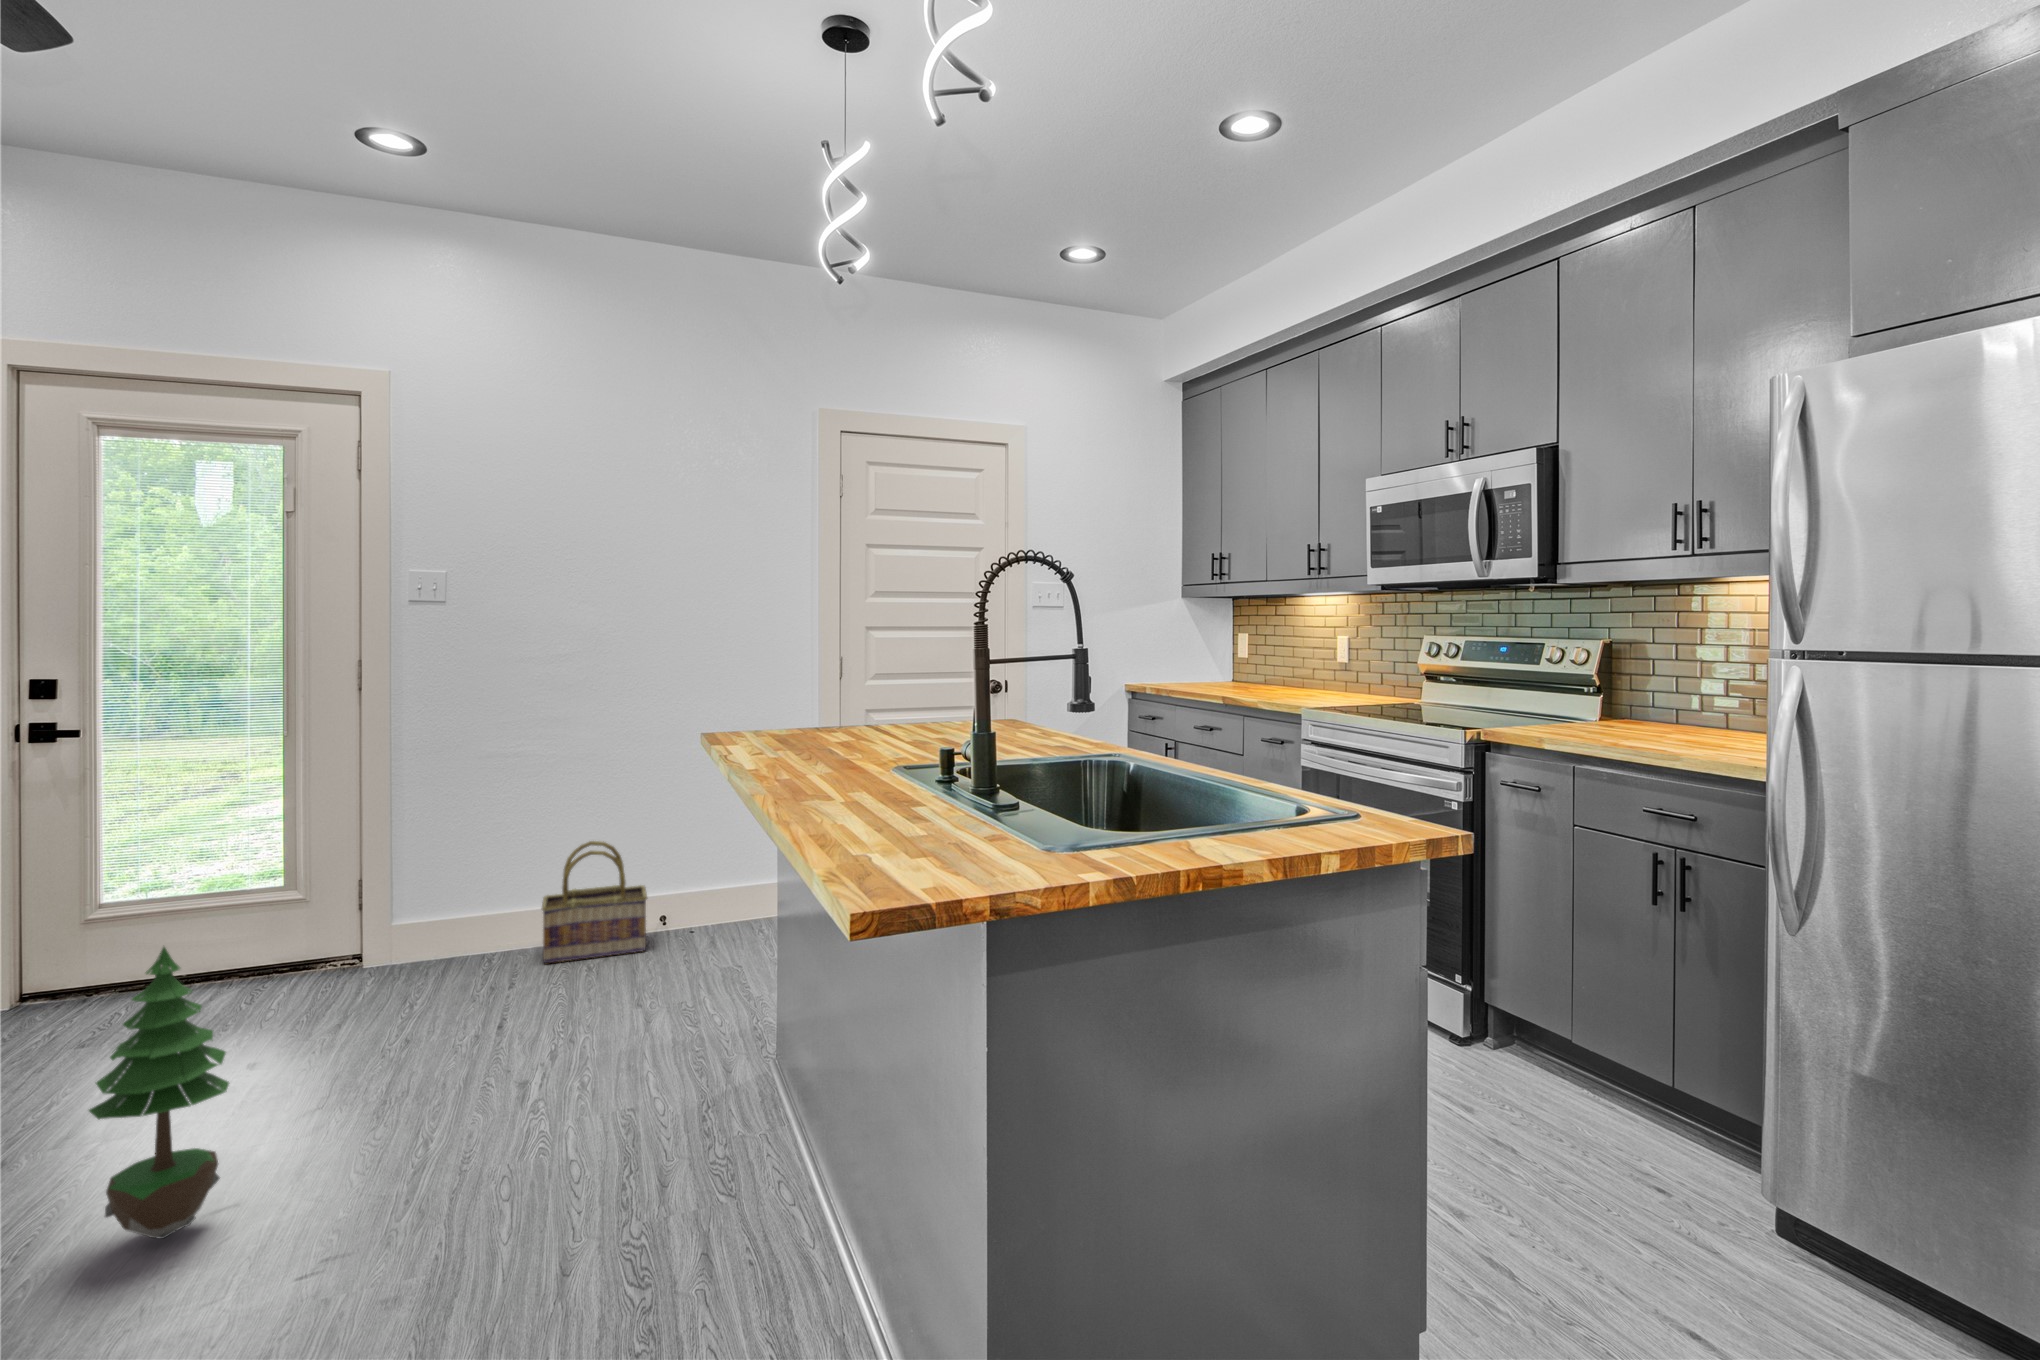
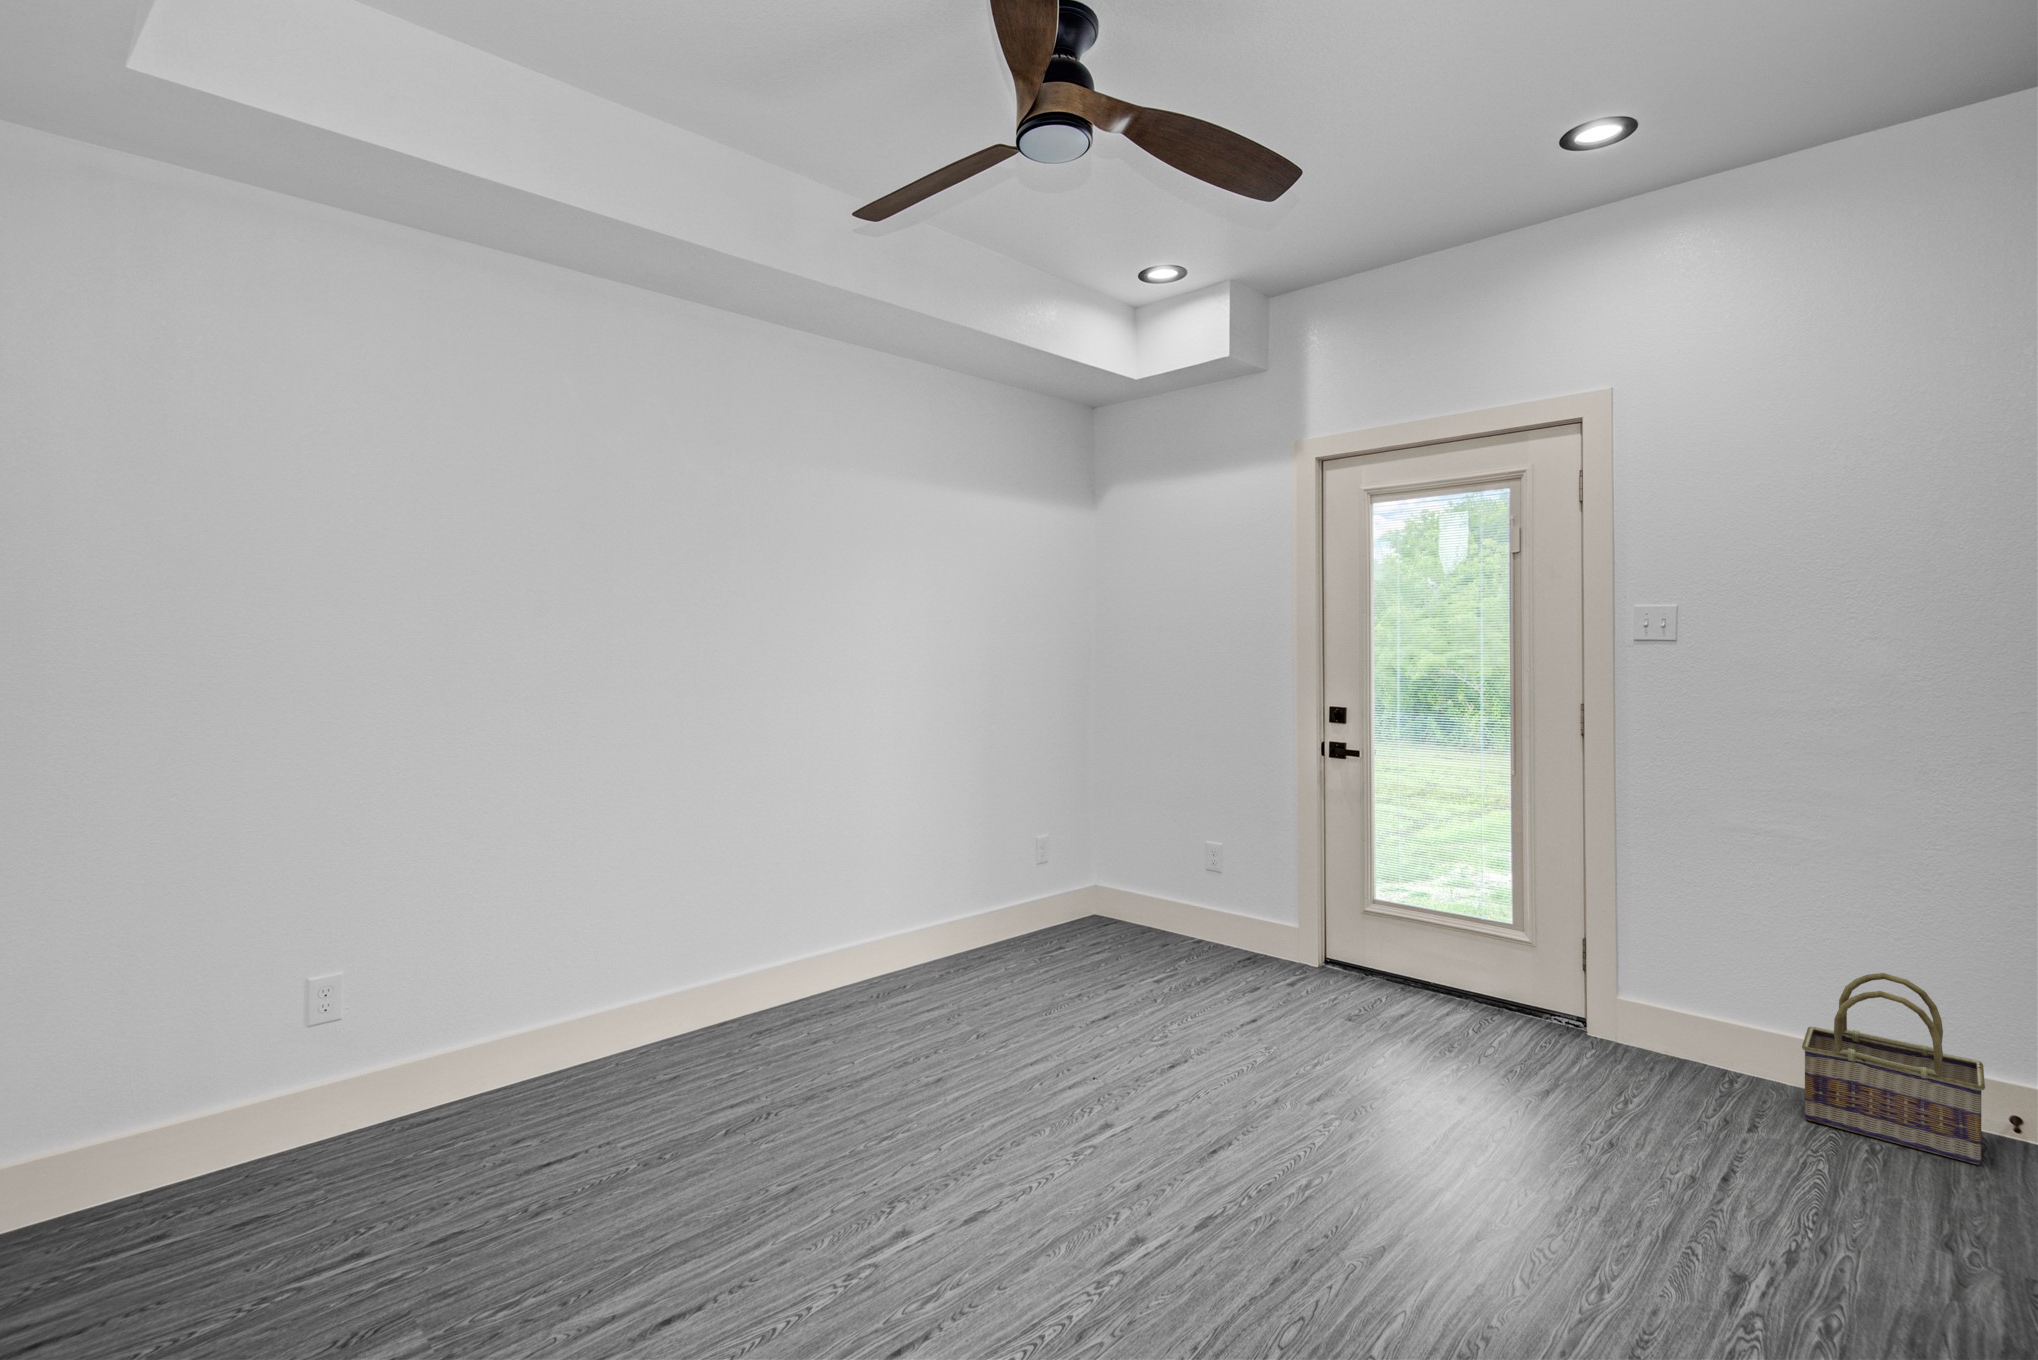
potted tree: present [89,947,229,1239] -> none [1302,1008,1409,1284]

